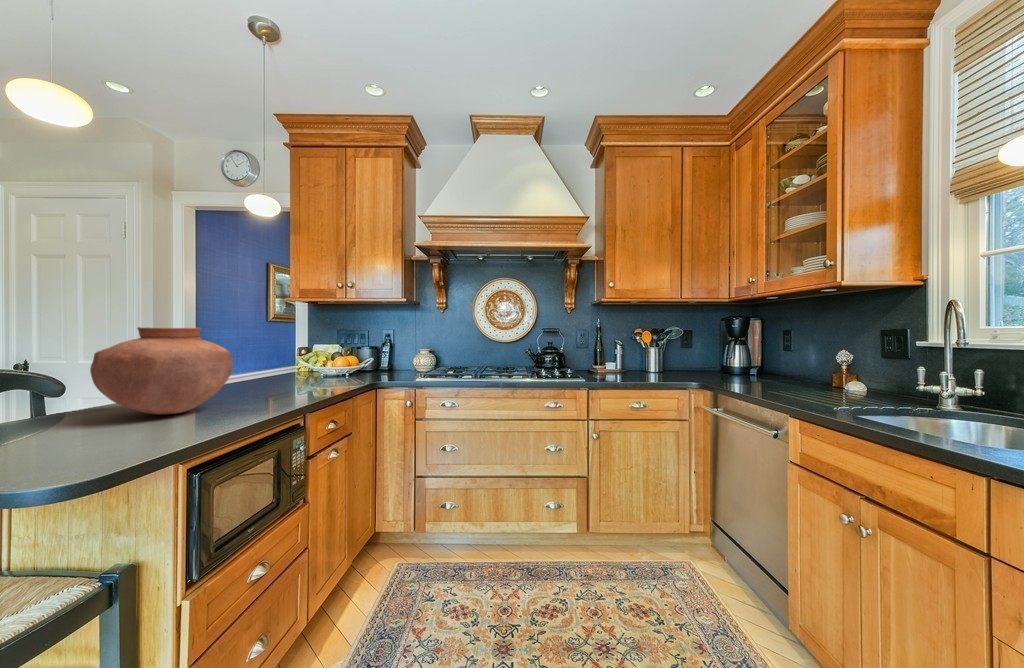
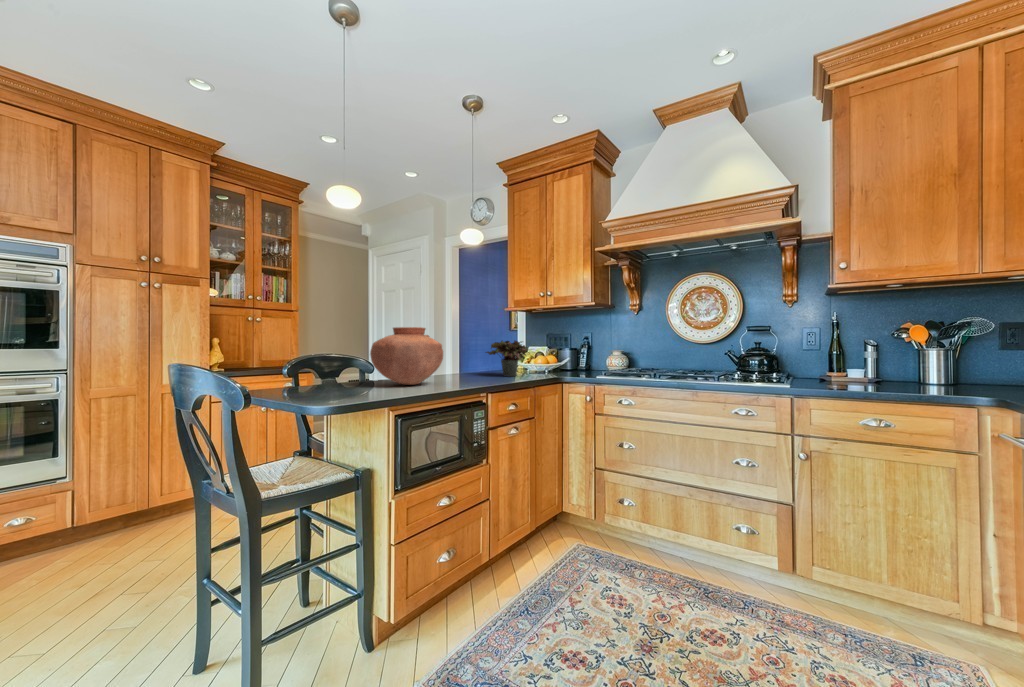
potted plant: none [273,341,346,385] -> present [486,341,528,376]

